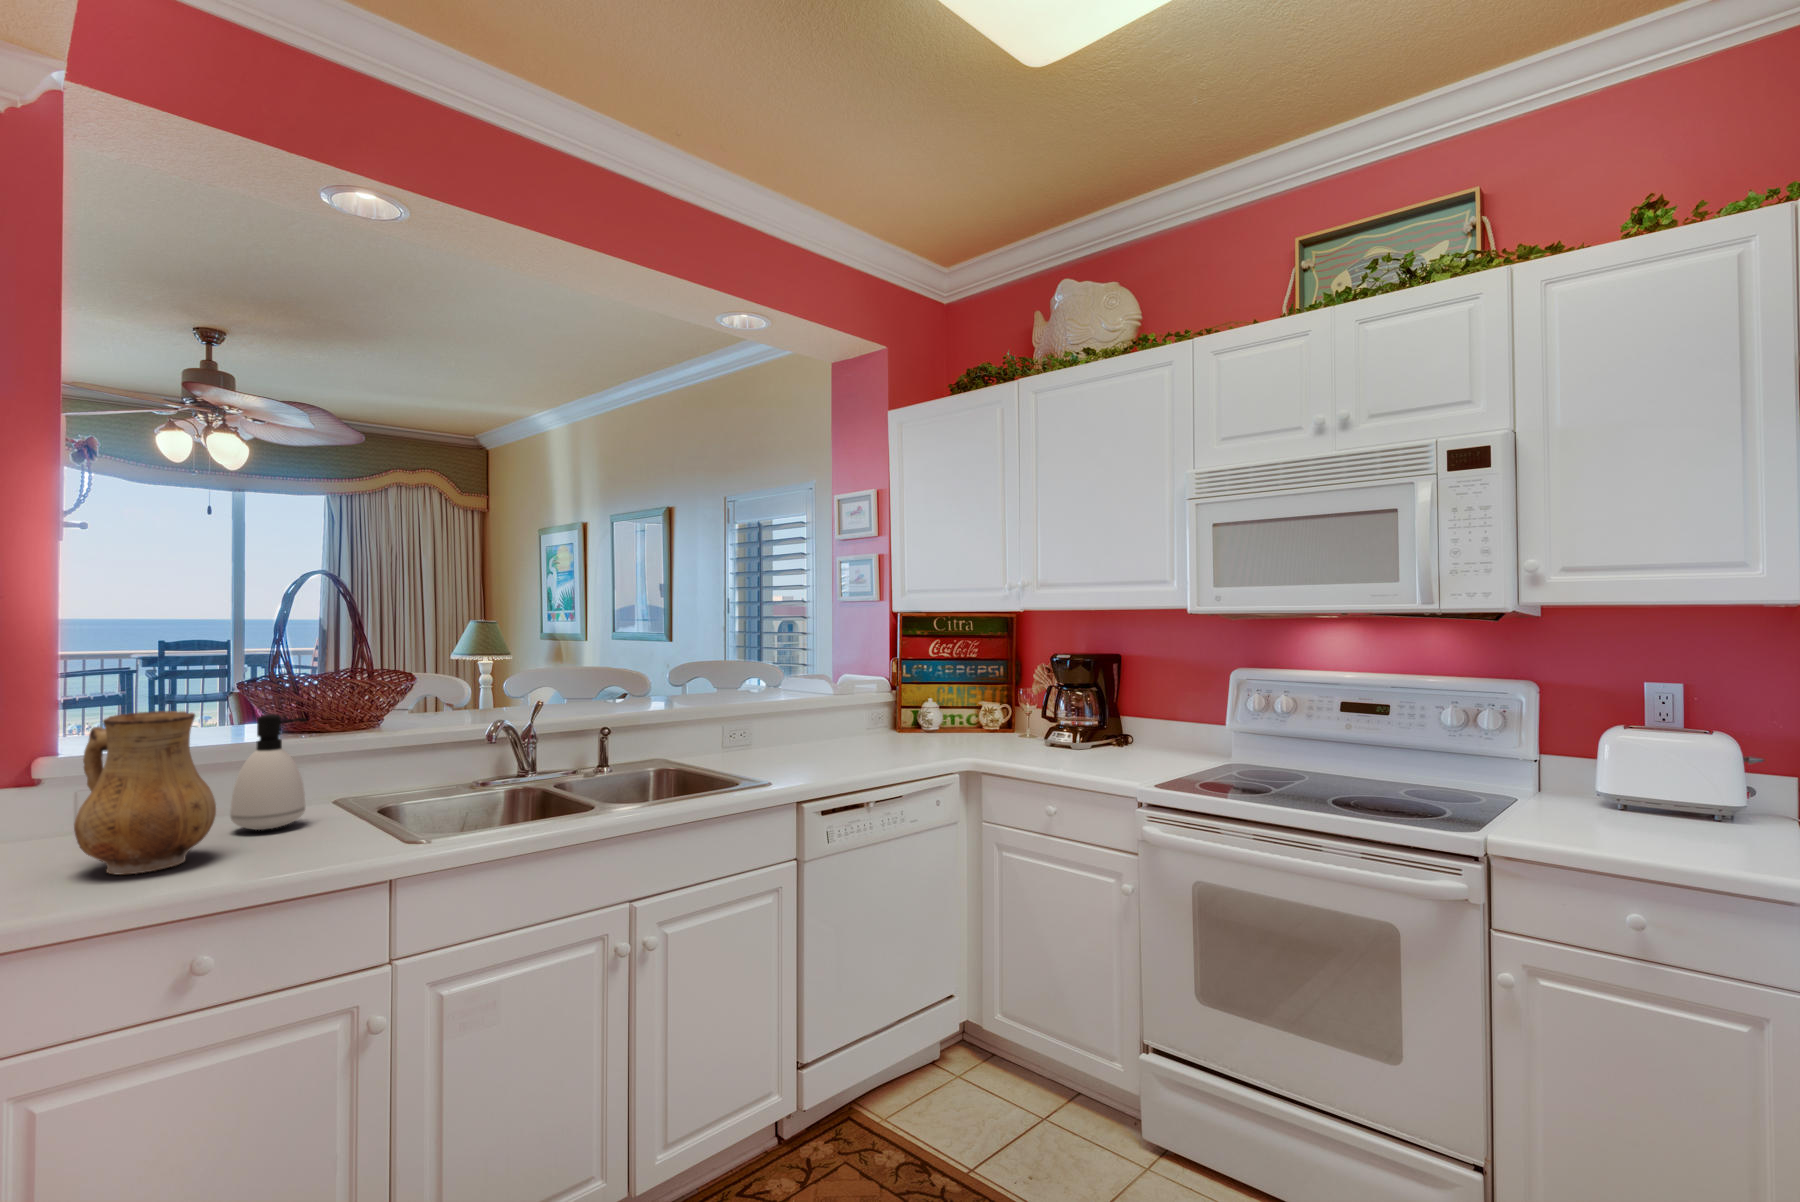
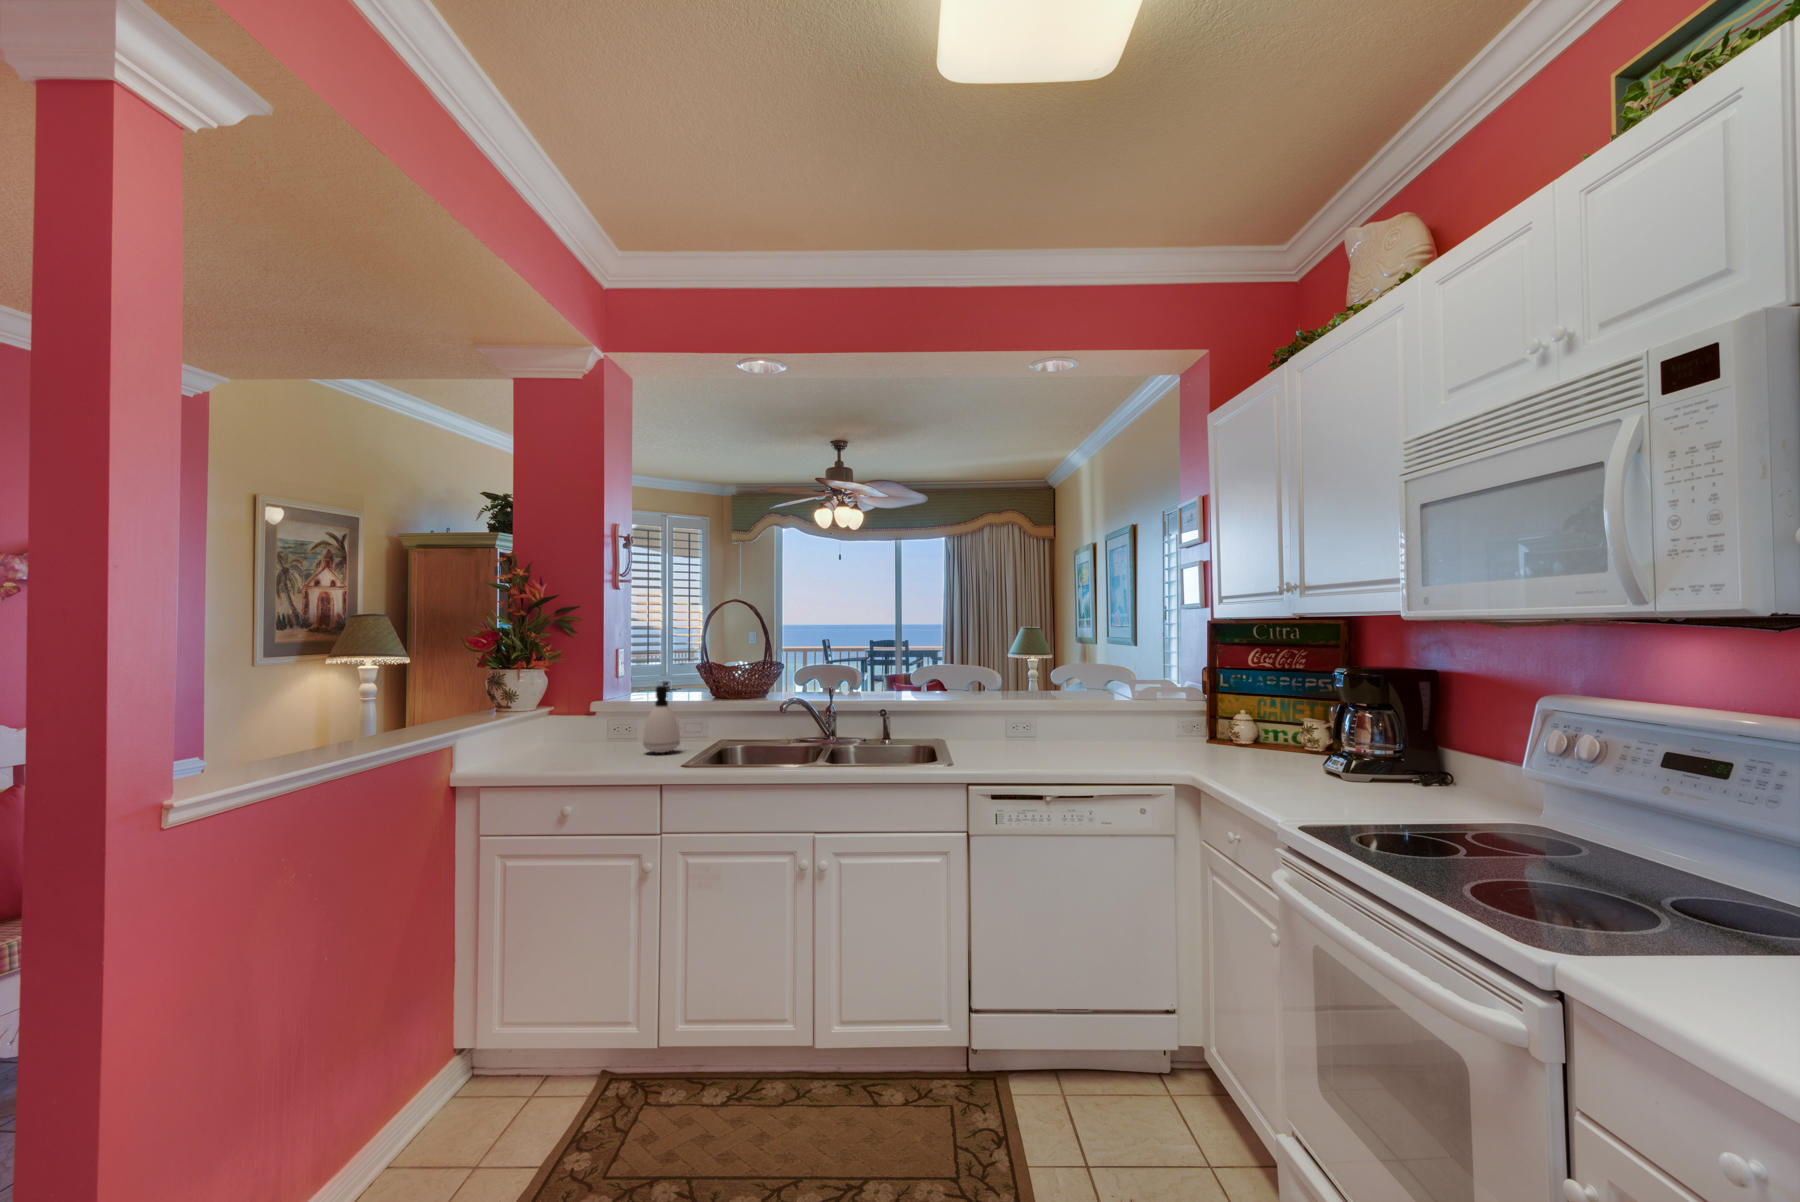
ceramic pitcher: present [74,711,216,875] -> none [555,680,616,763]

